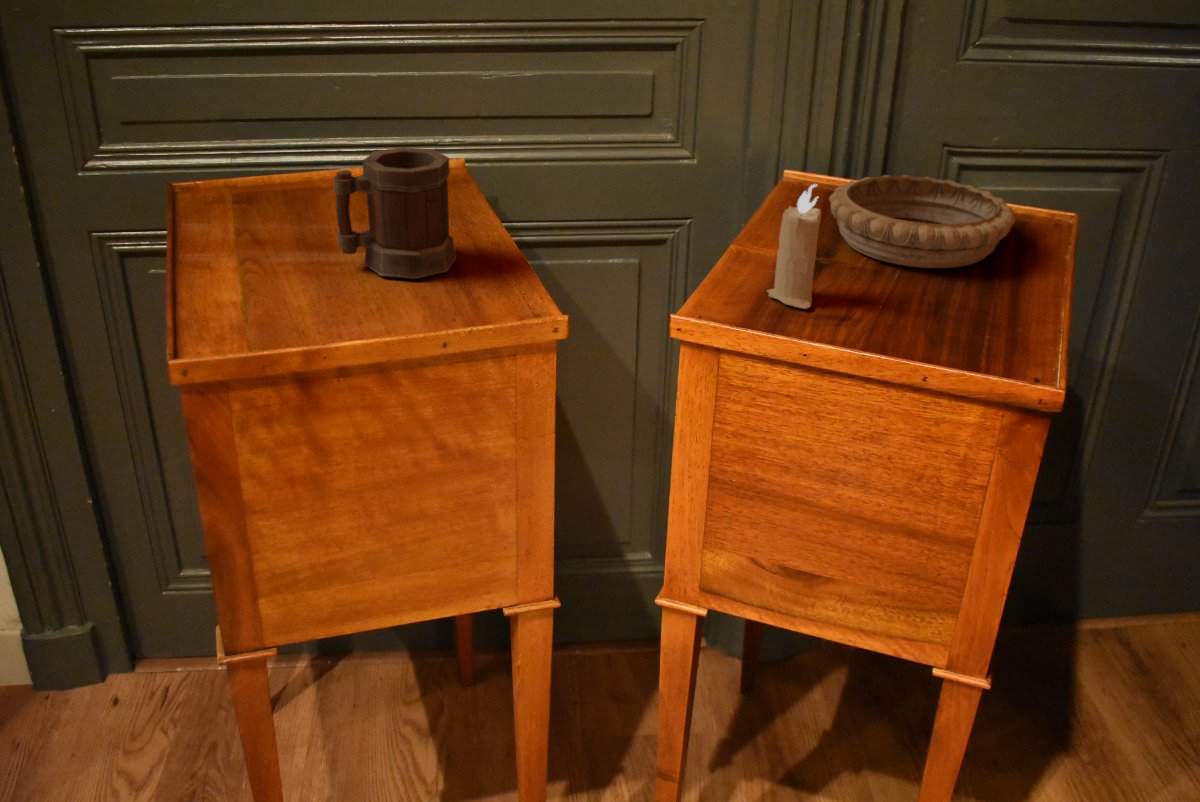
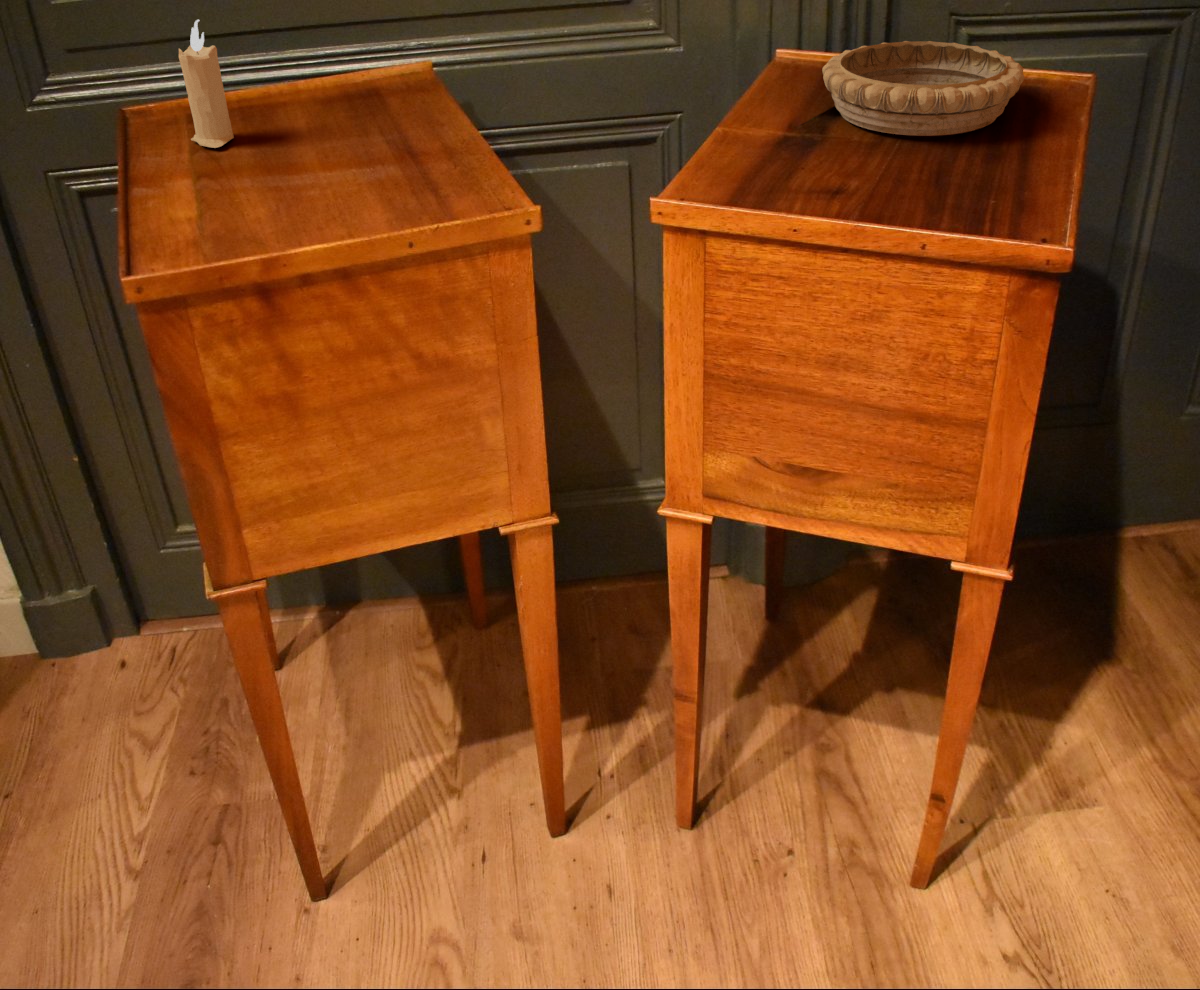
mug: present [333,147,457,279] -> none [282,39,423,181]
candle: present [767,184,821,308] -> present [179,20,234,148]

